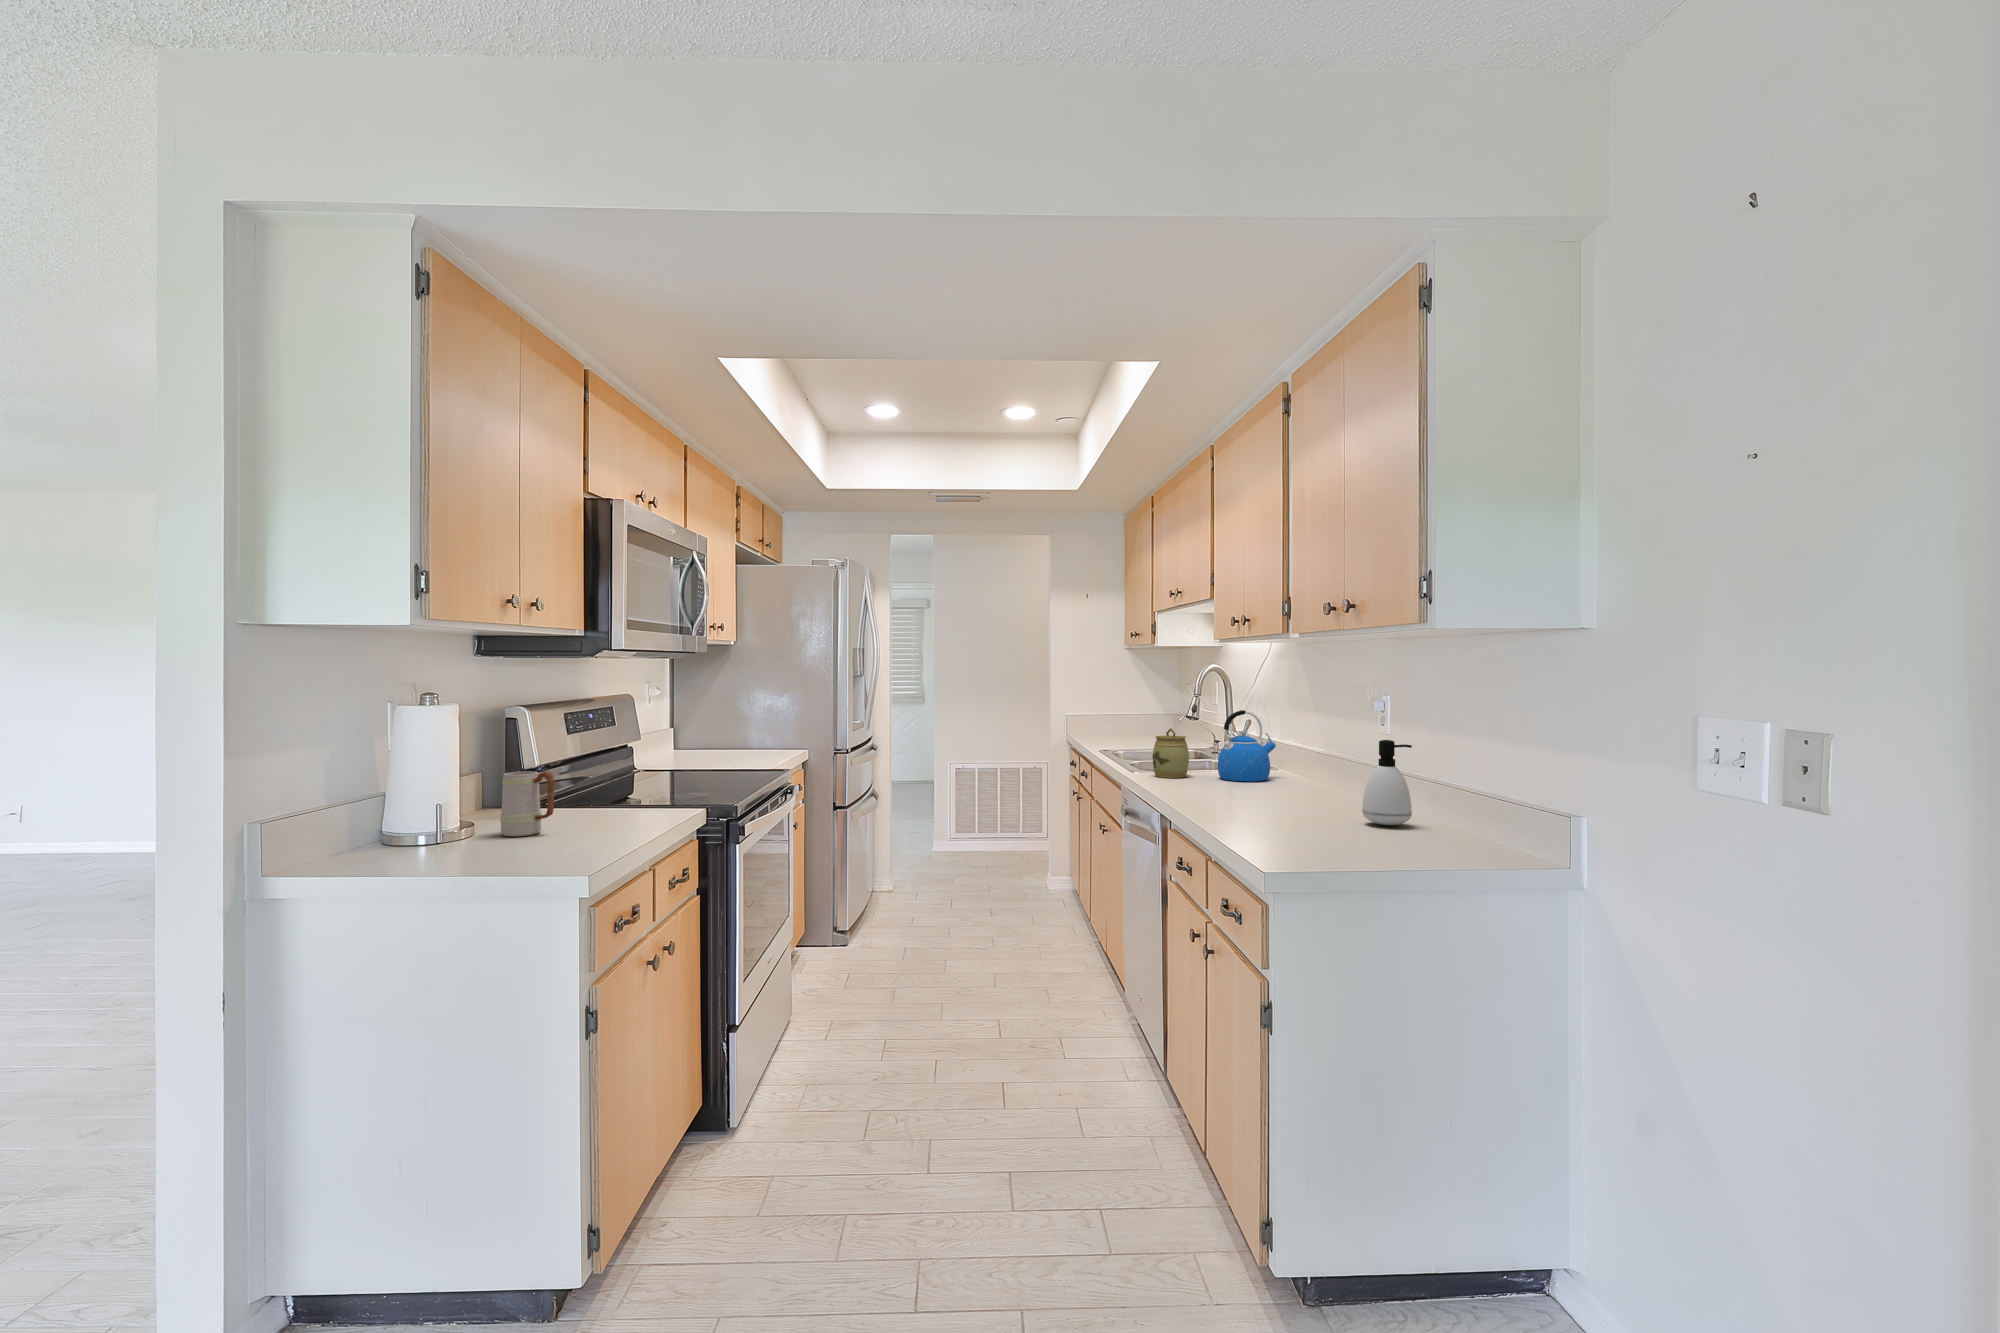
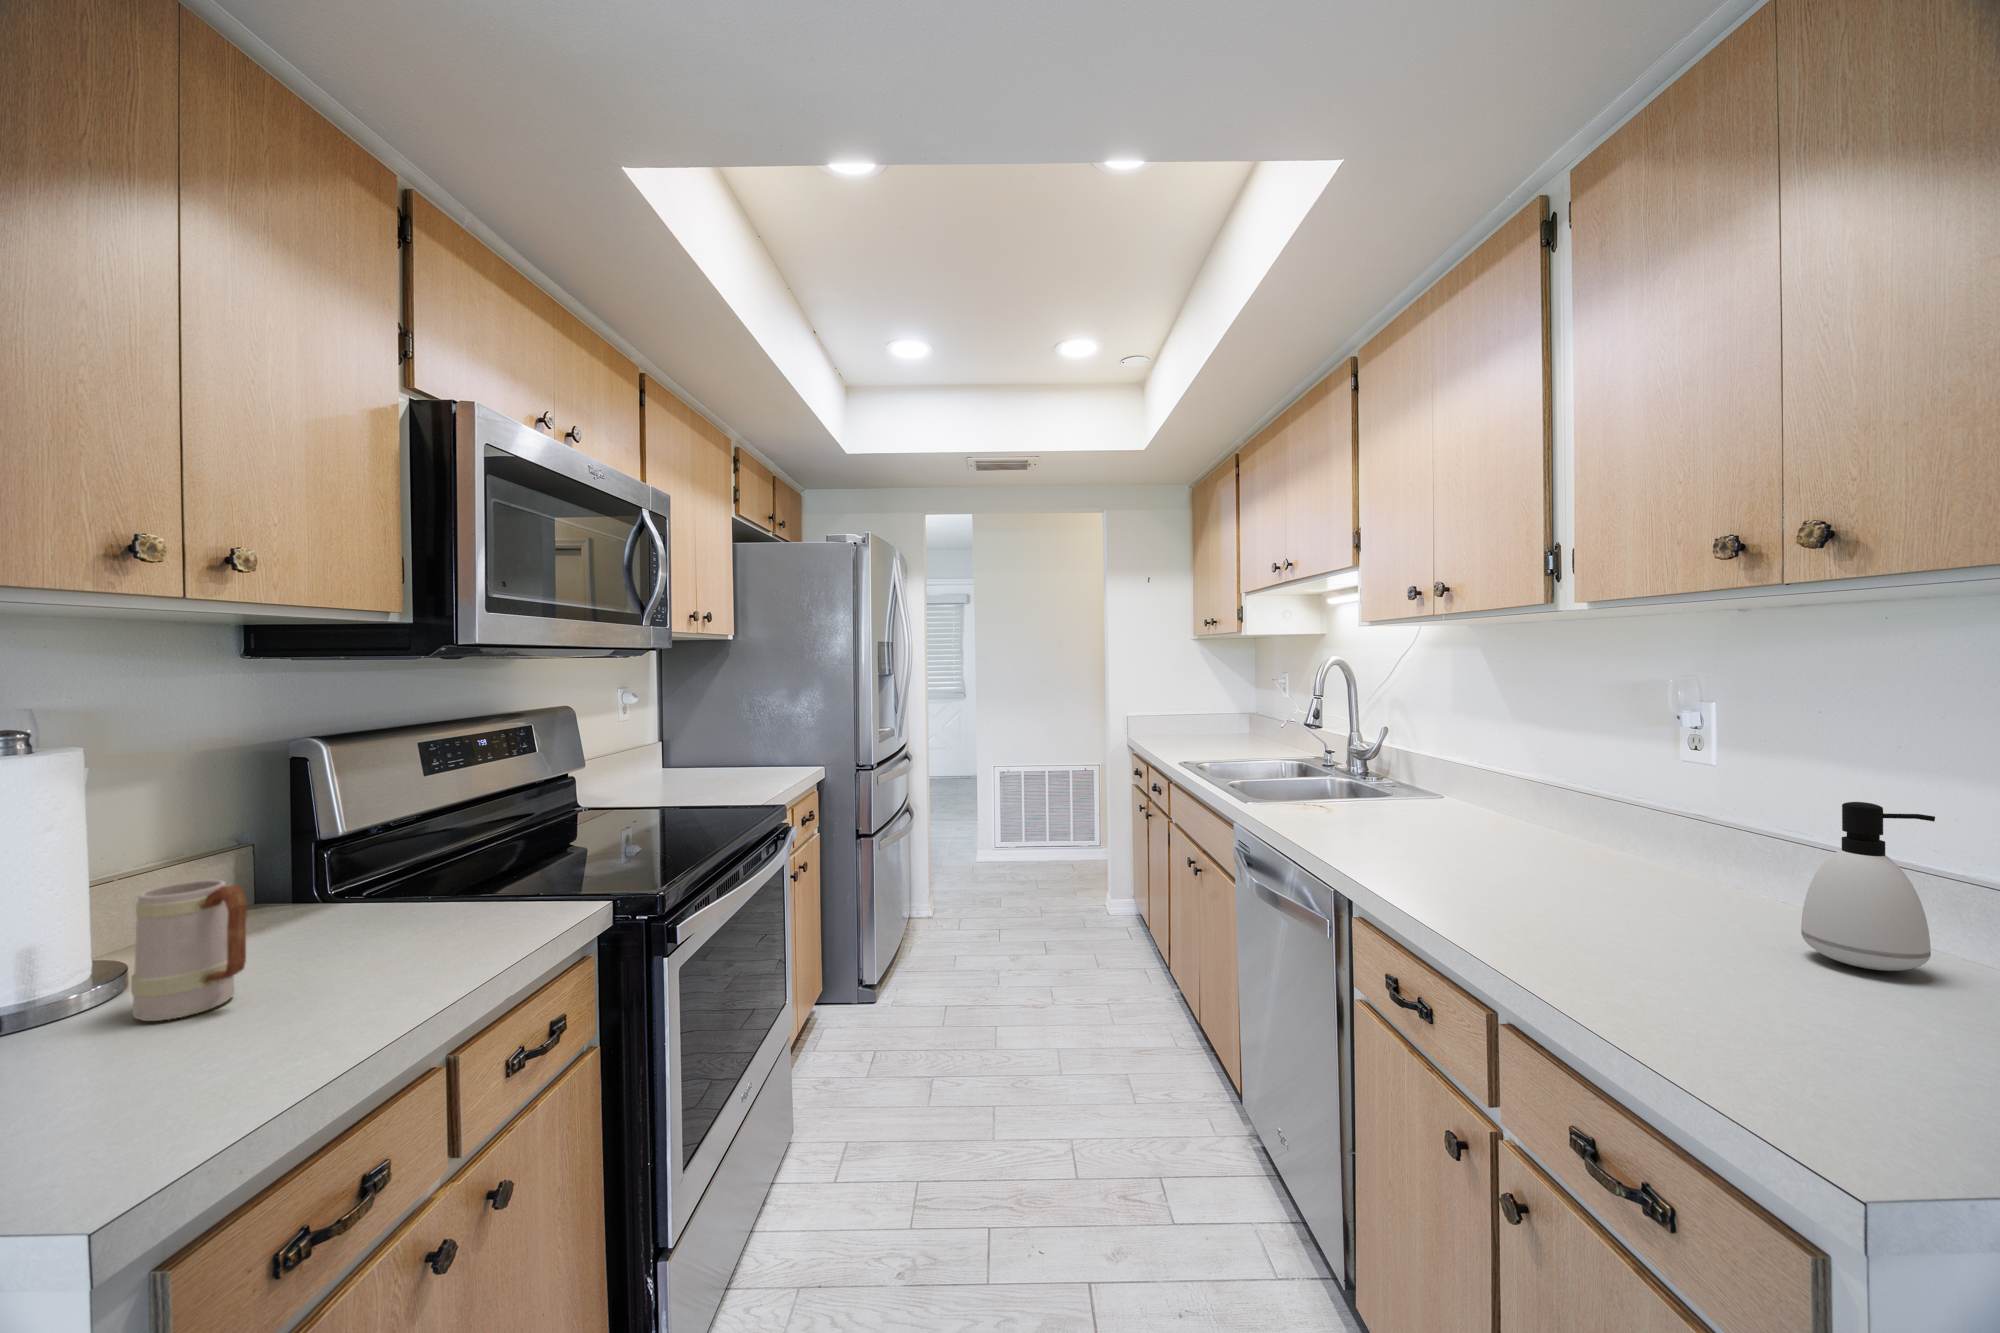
kettle: present [1218,710,1276,781] -> none [1380,723,1461,826]
jar: present [1153,728,1189,778] -> none [1284,747,1337,818]

